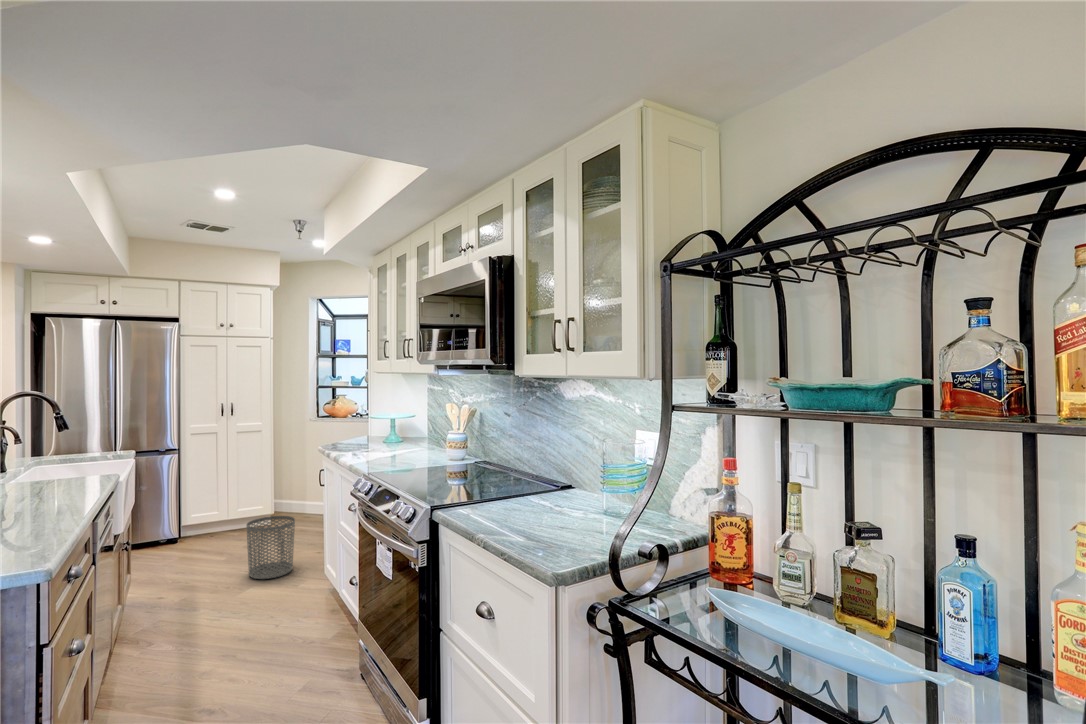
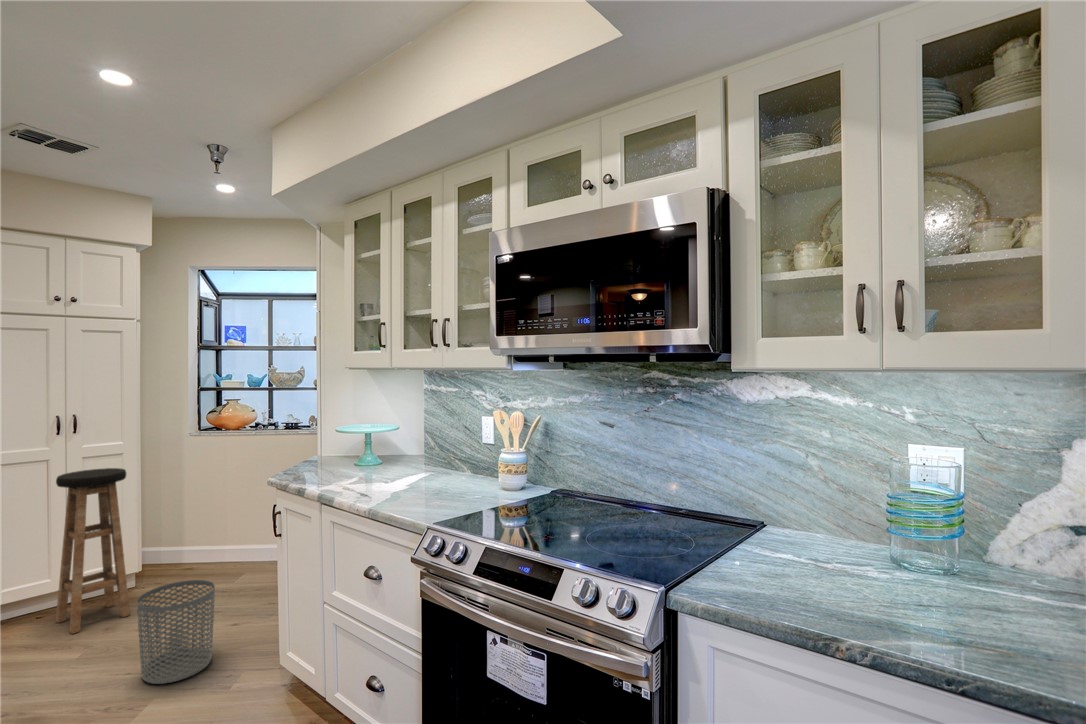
bar stool: none [219,439,260,547] -> present [56,468,130,634]

